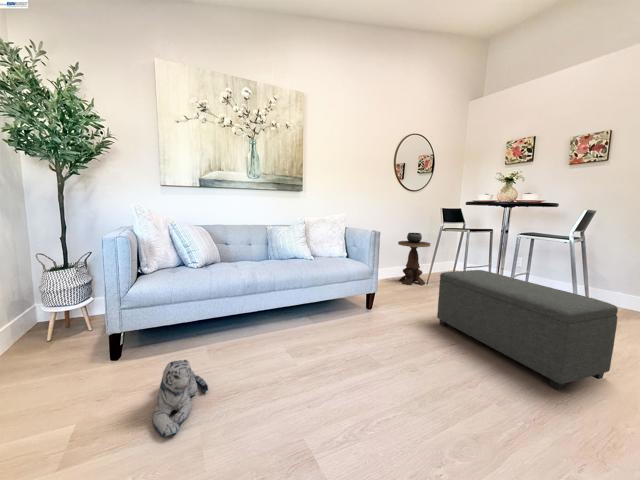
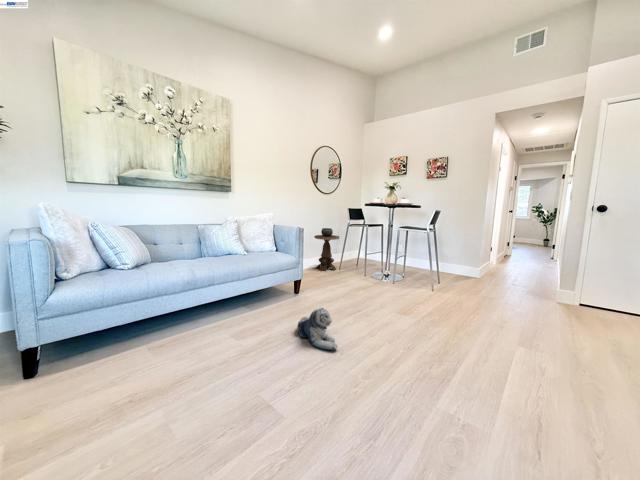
ottoman: present [437,270,618,390] -> none [351,255,461,332]
plush toy: present [153,360,208,437] -> present [297,308,338,350]

